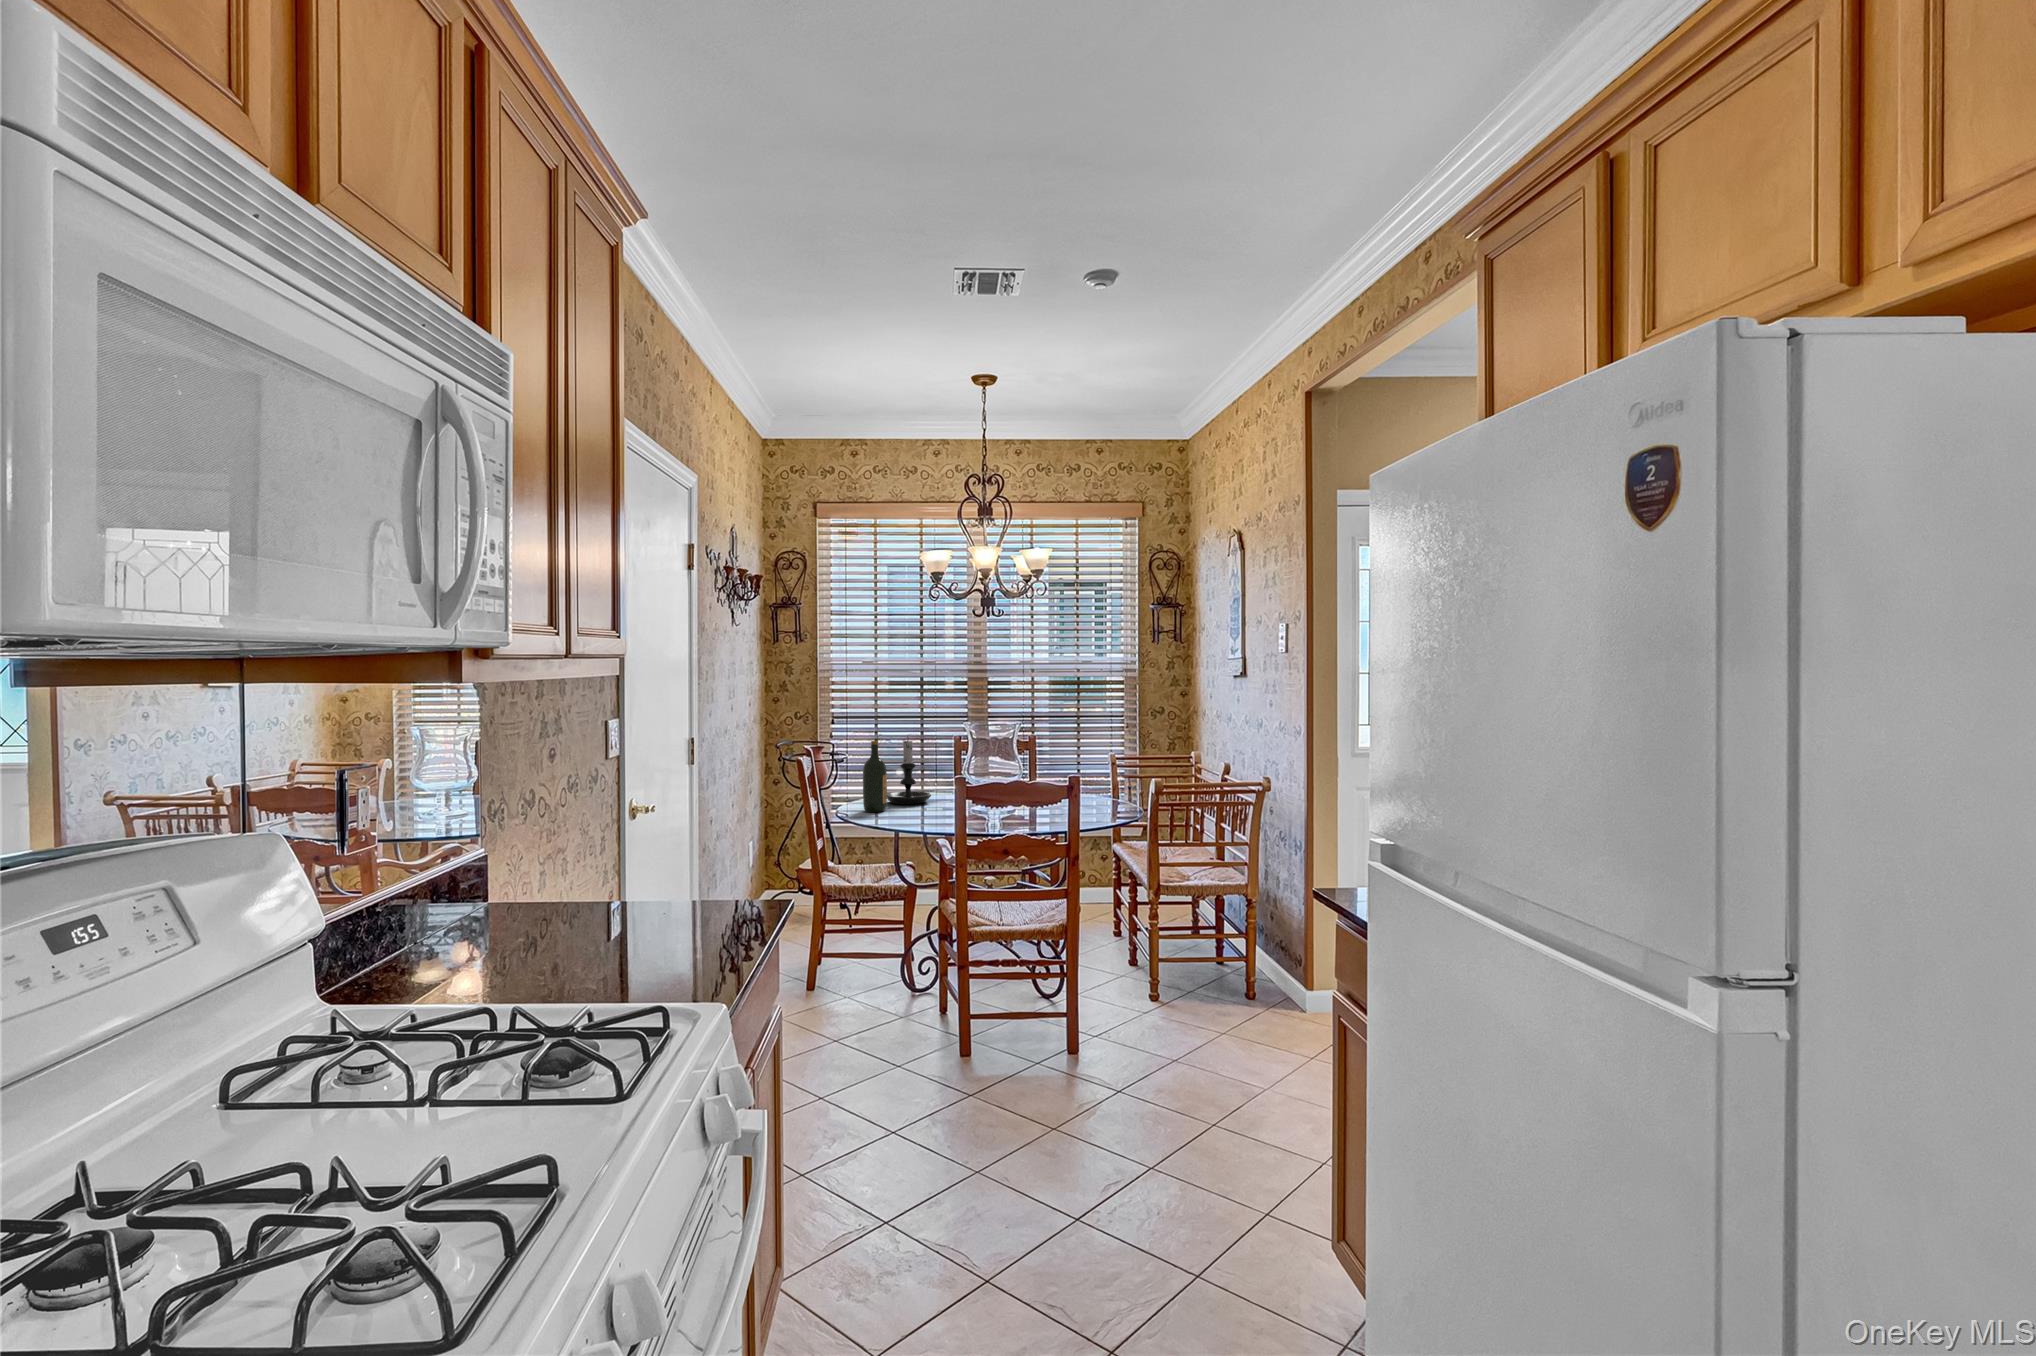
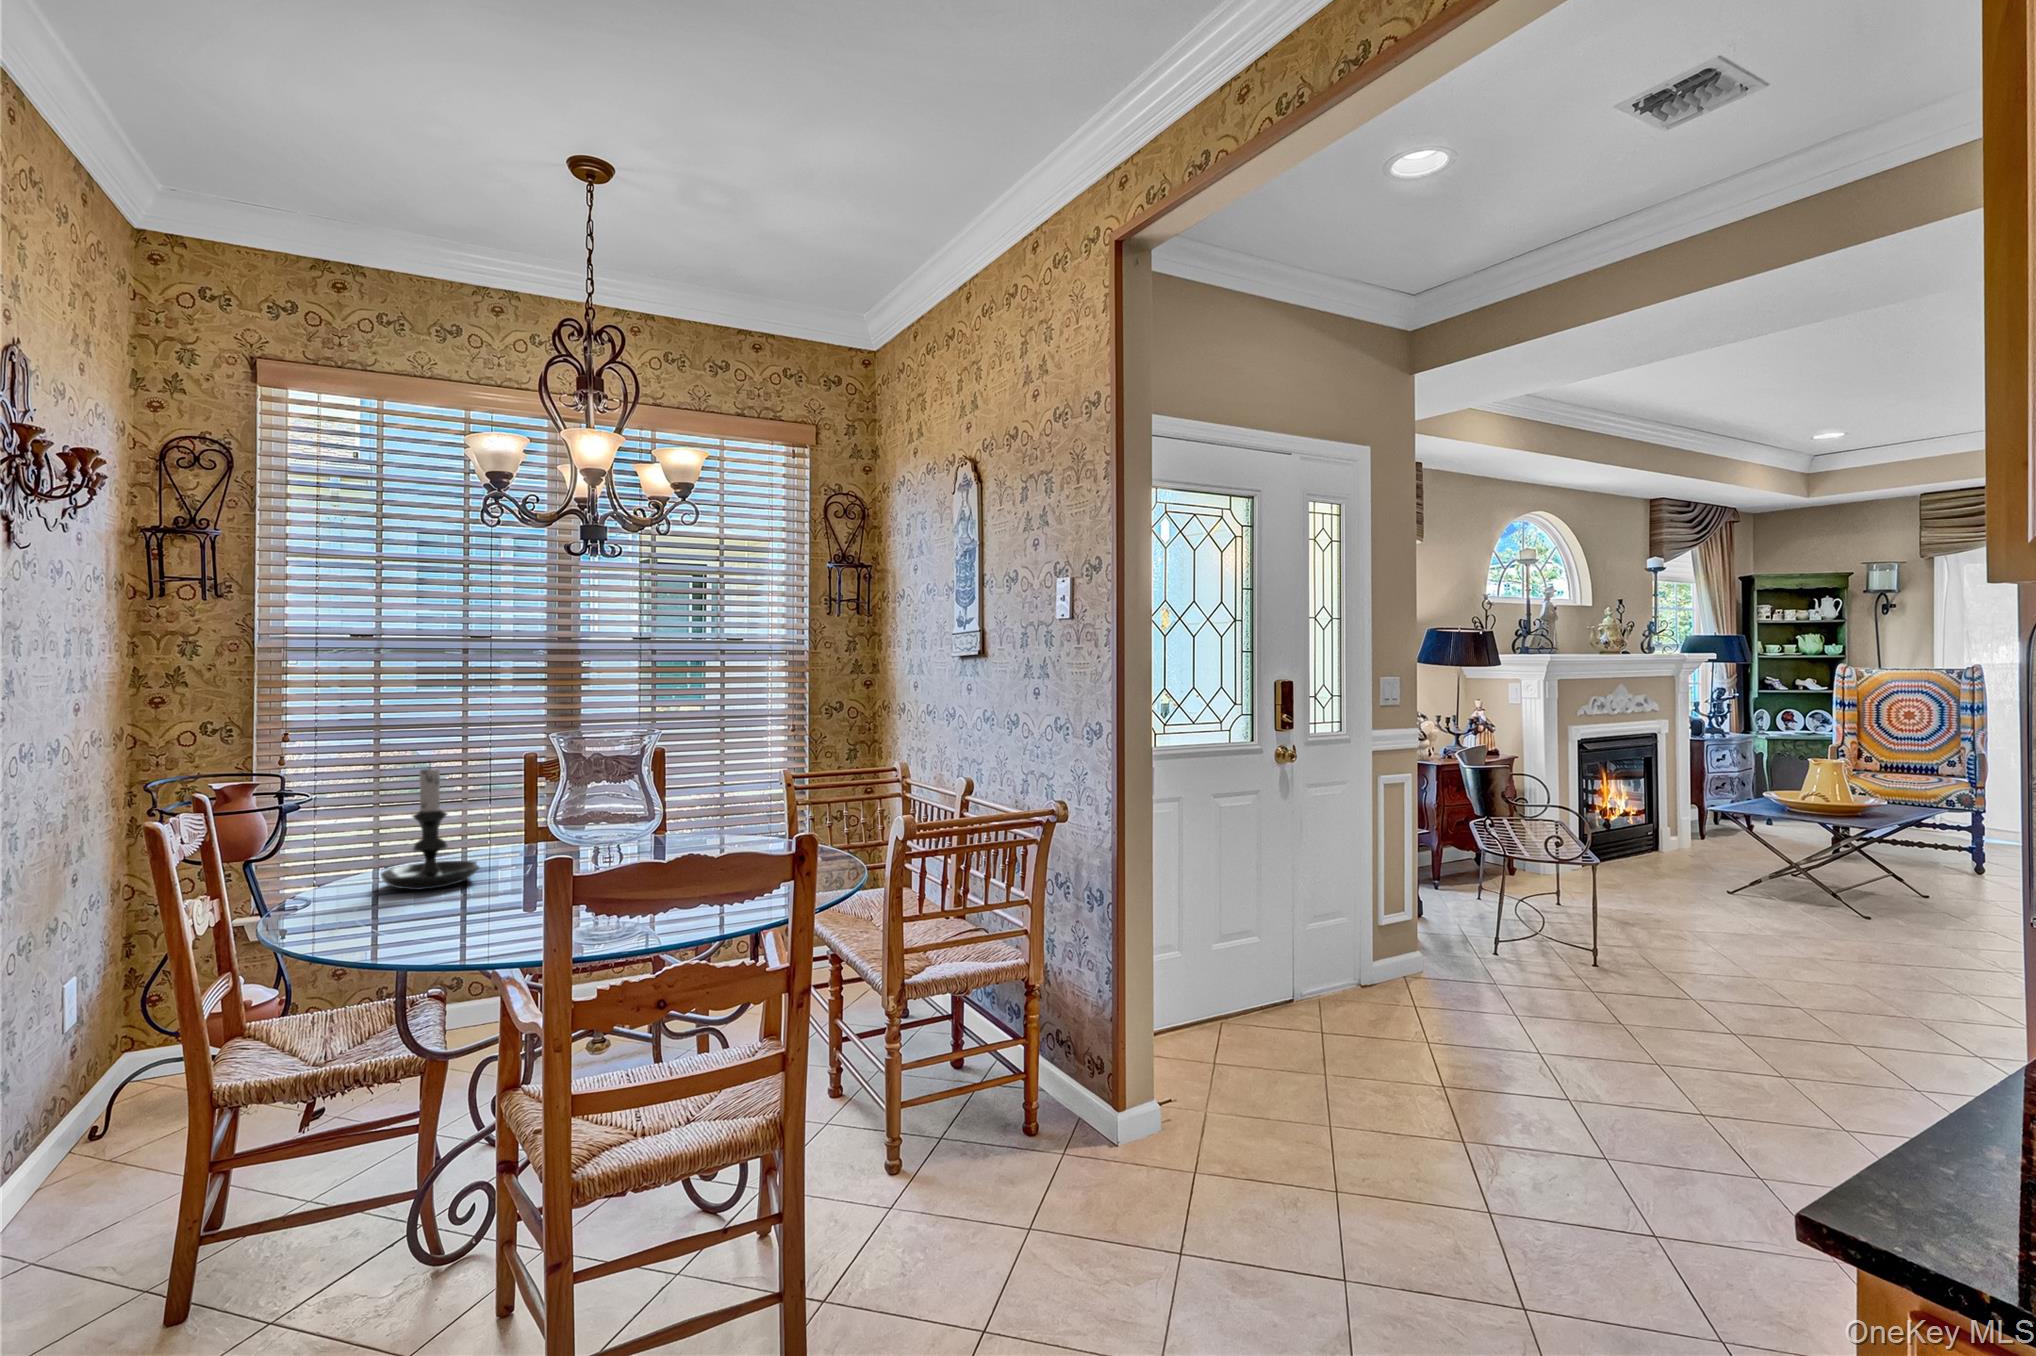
wine bottle: present [863,741,887,812] -> none [321,773,379,917]

